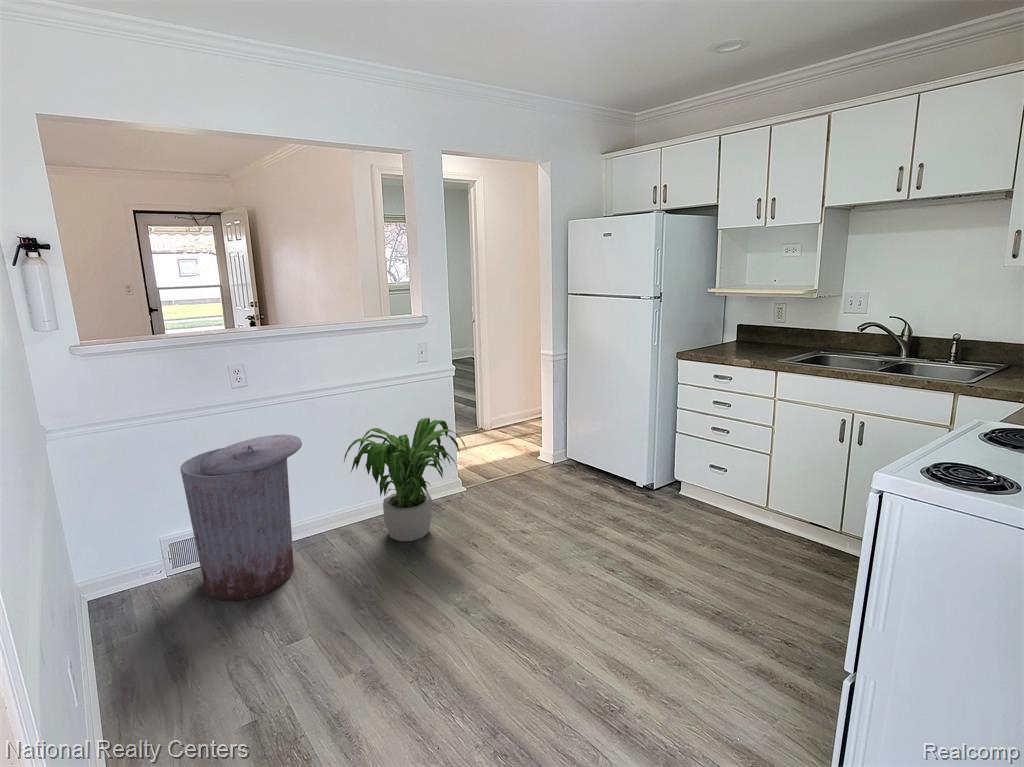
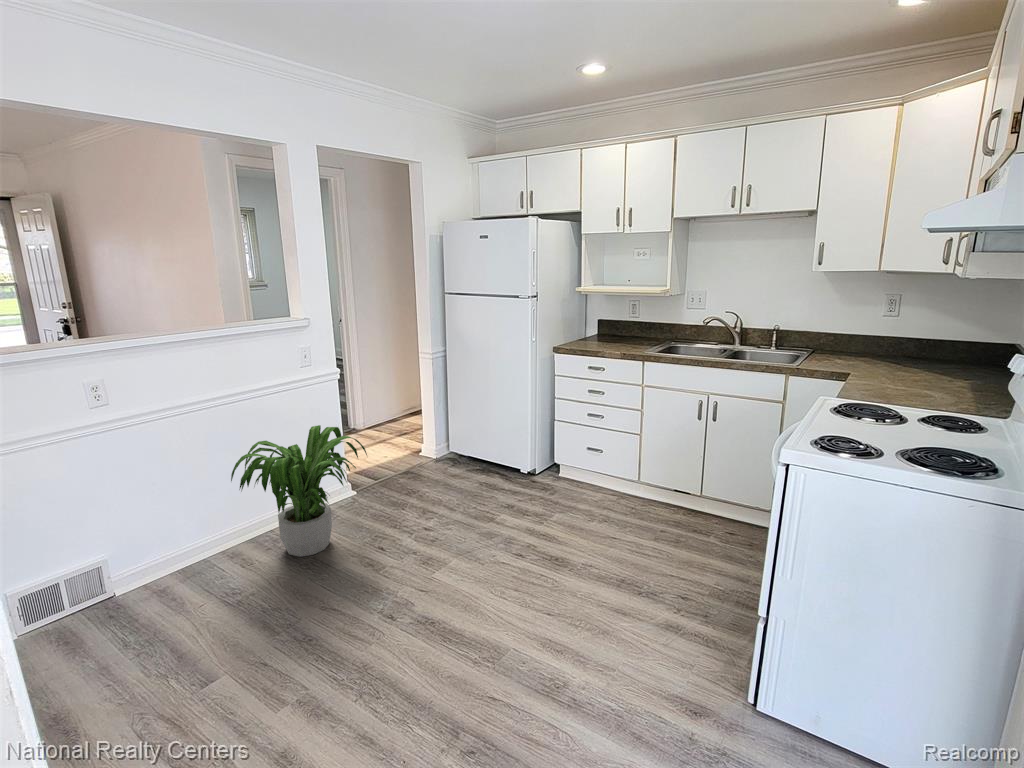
trash can: present [180,435,302,601] -> none [30,458,186,655]

